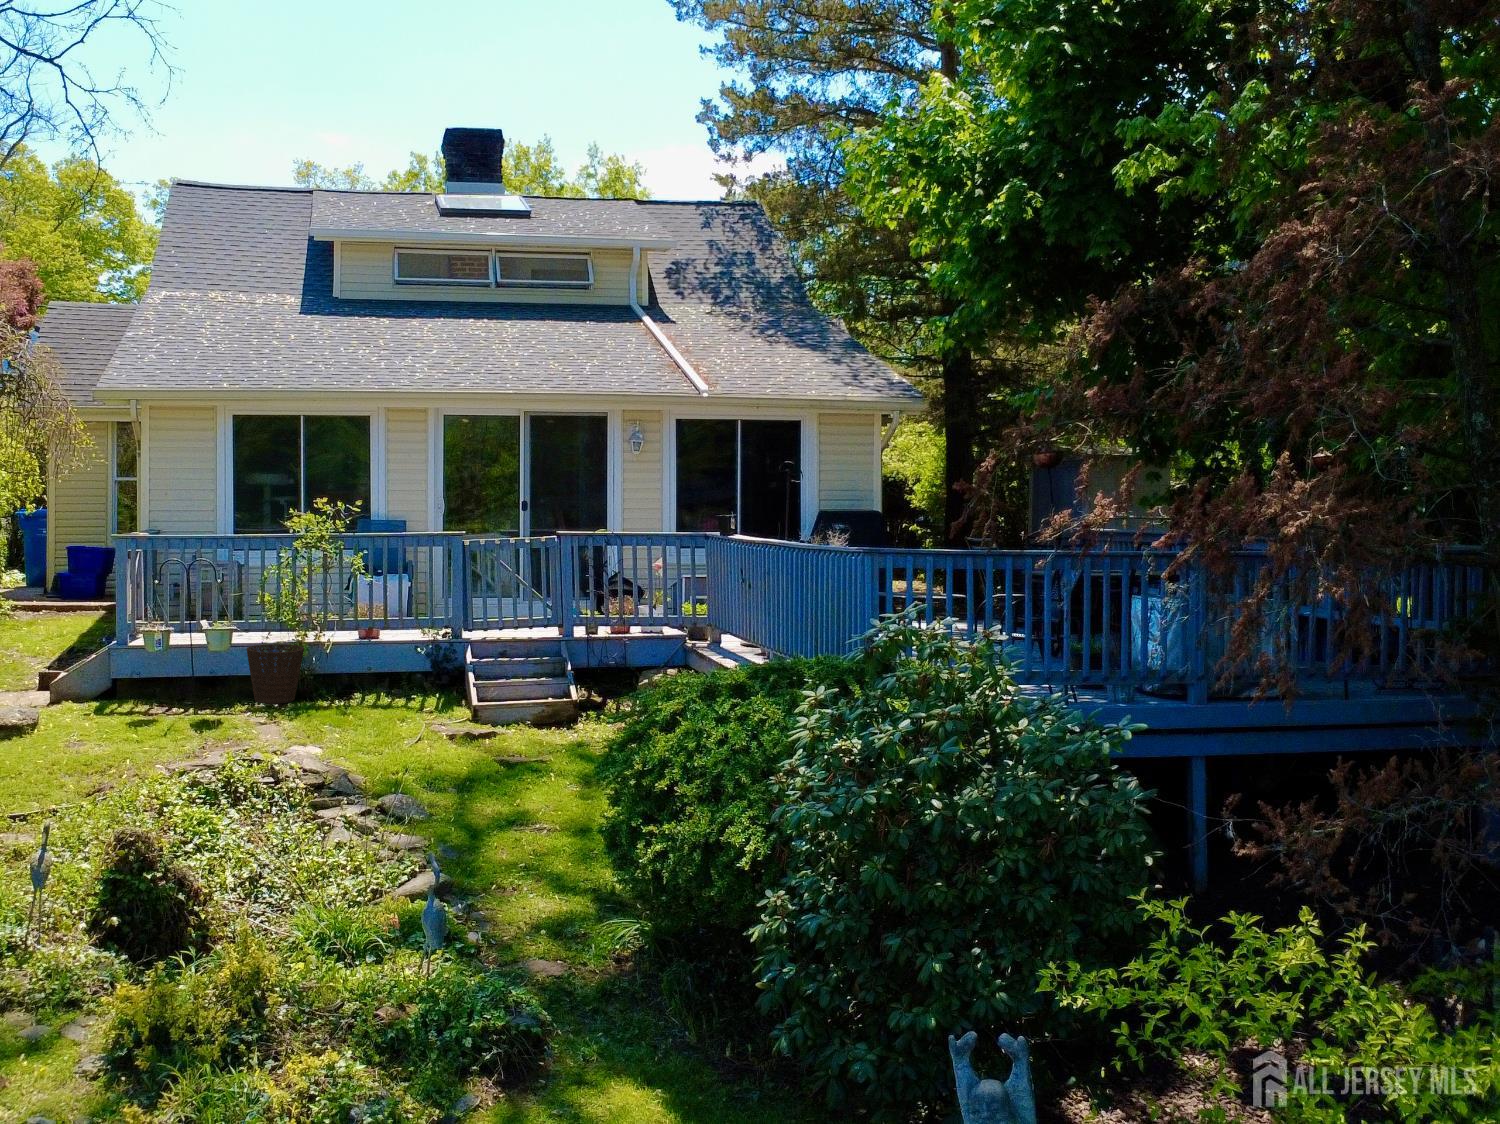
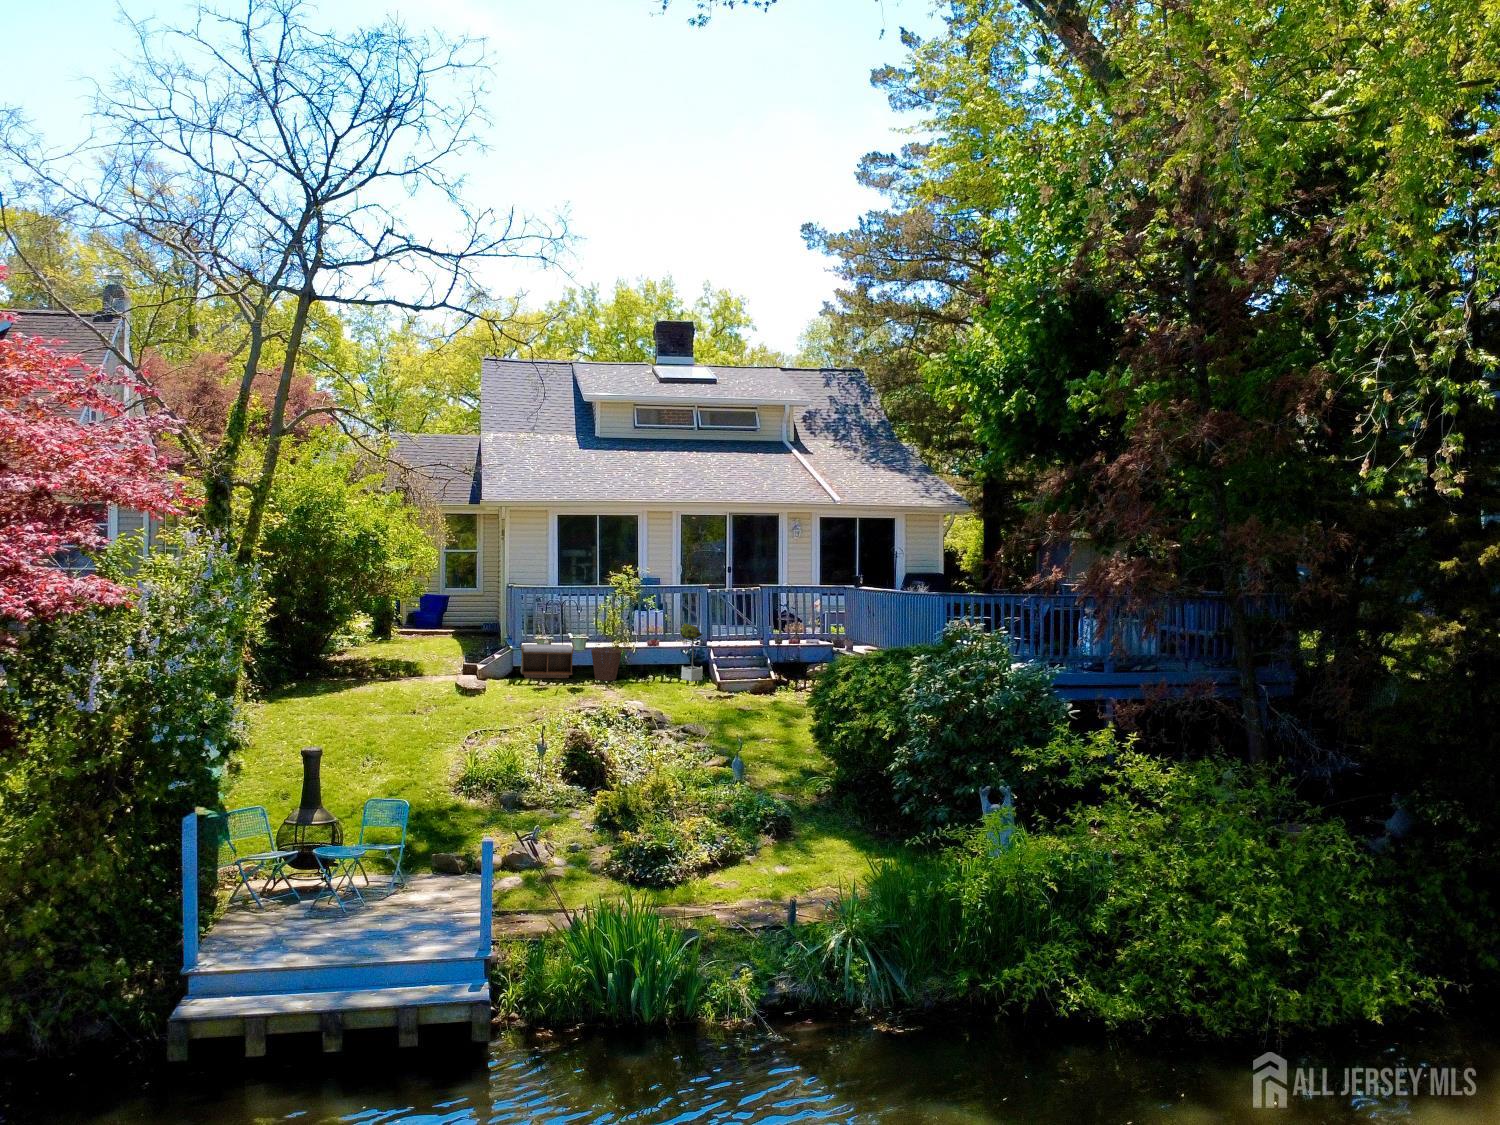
potted tree: none [416,598,457,701] -> present [680,623,703,681]
bench: none [111,639,213,701] -> present [520,644,573,678]

